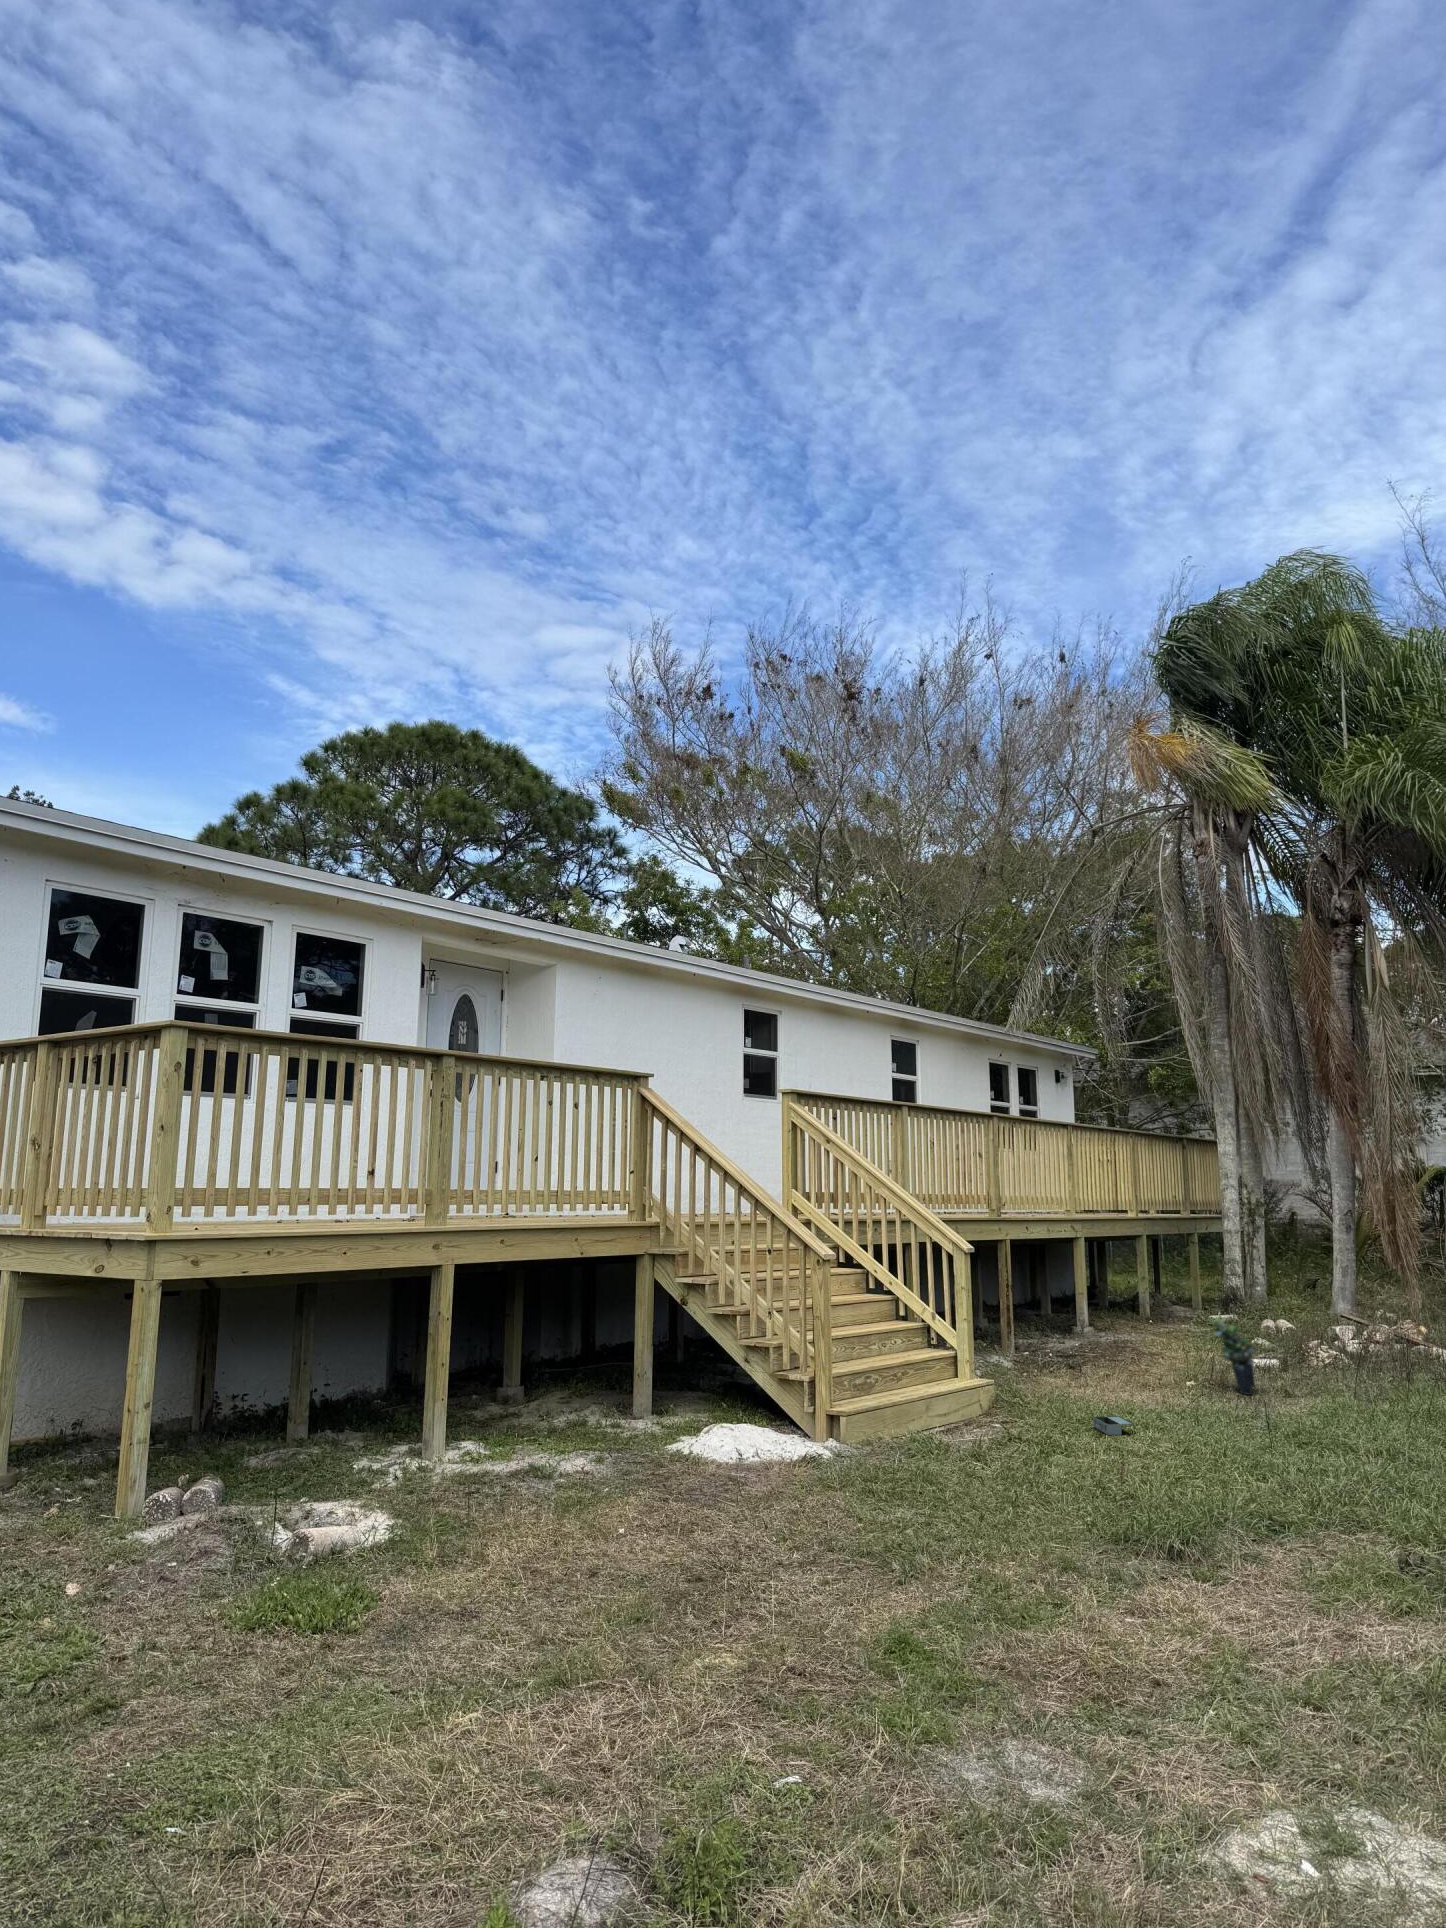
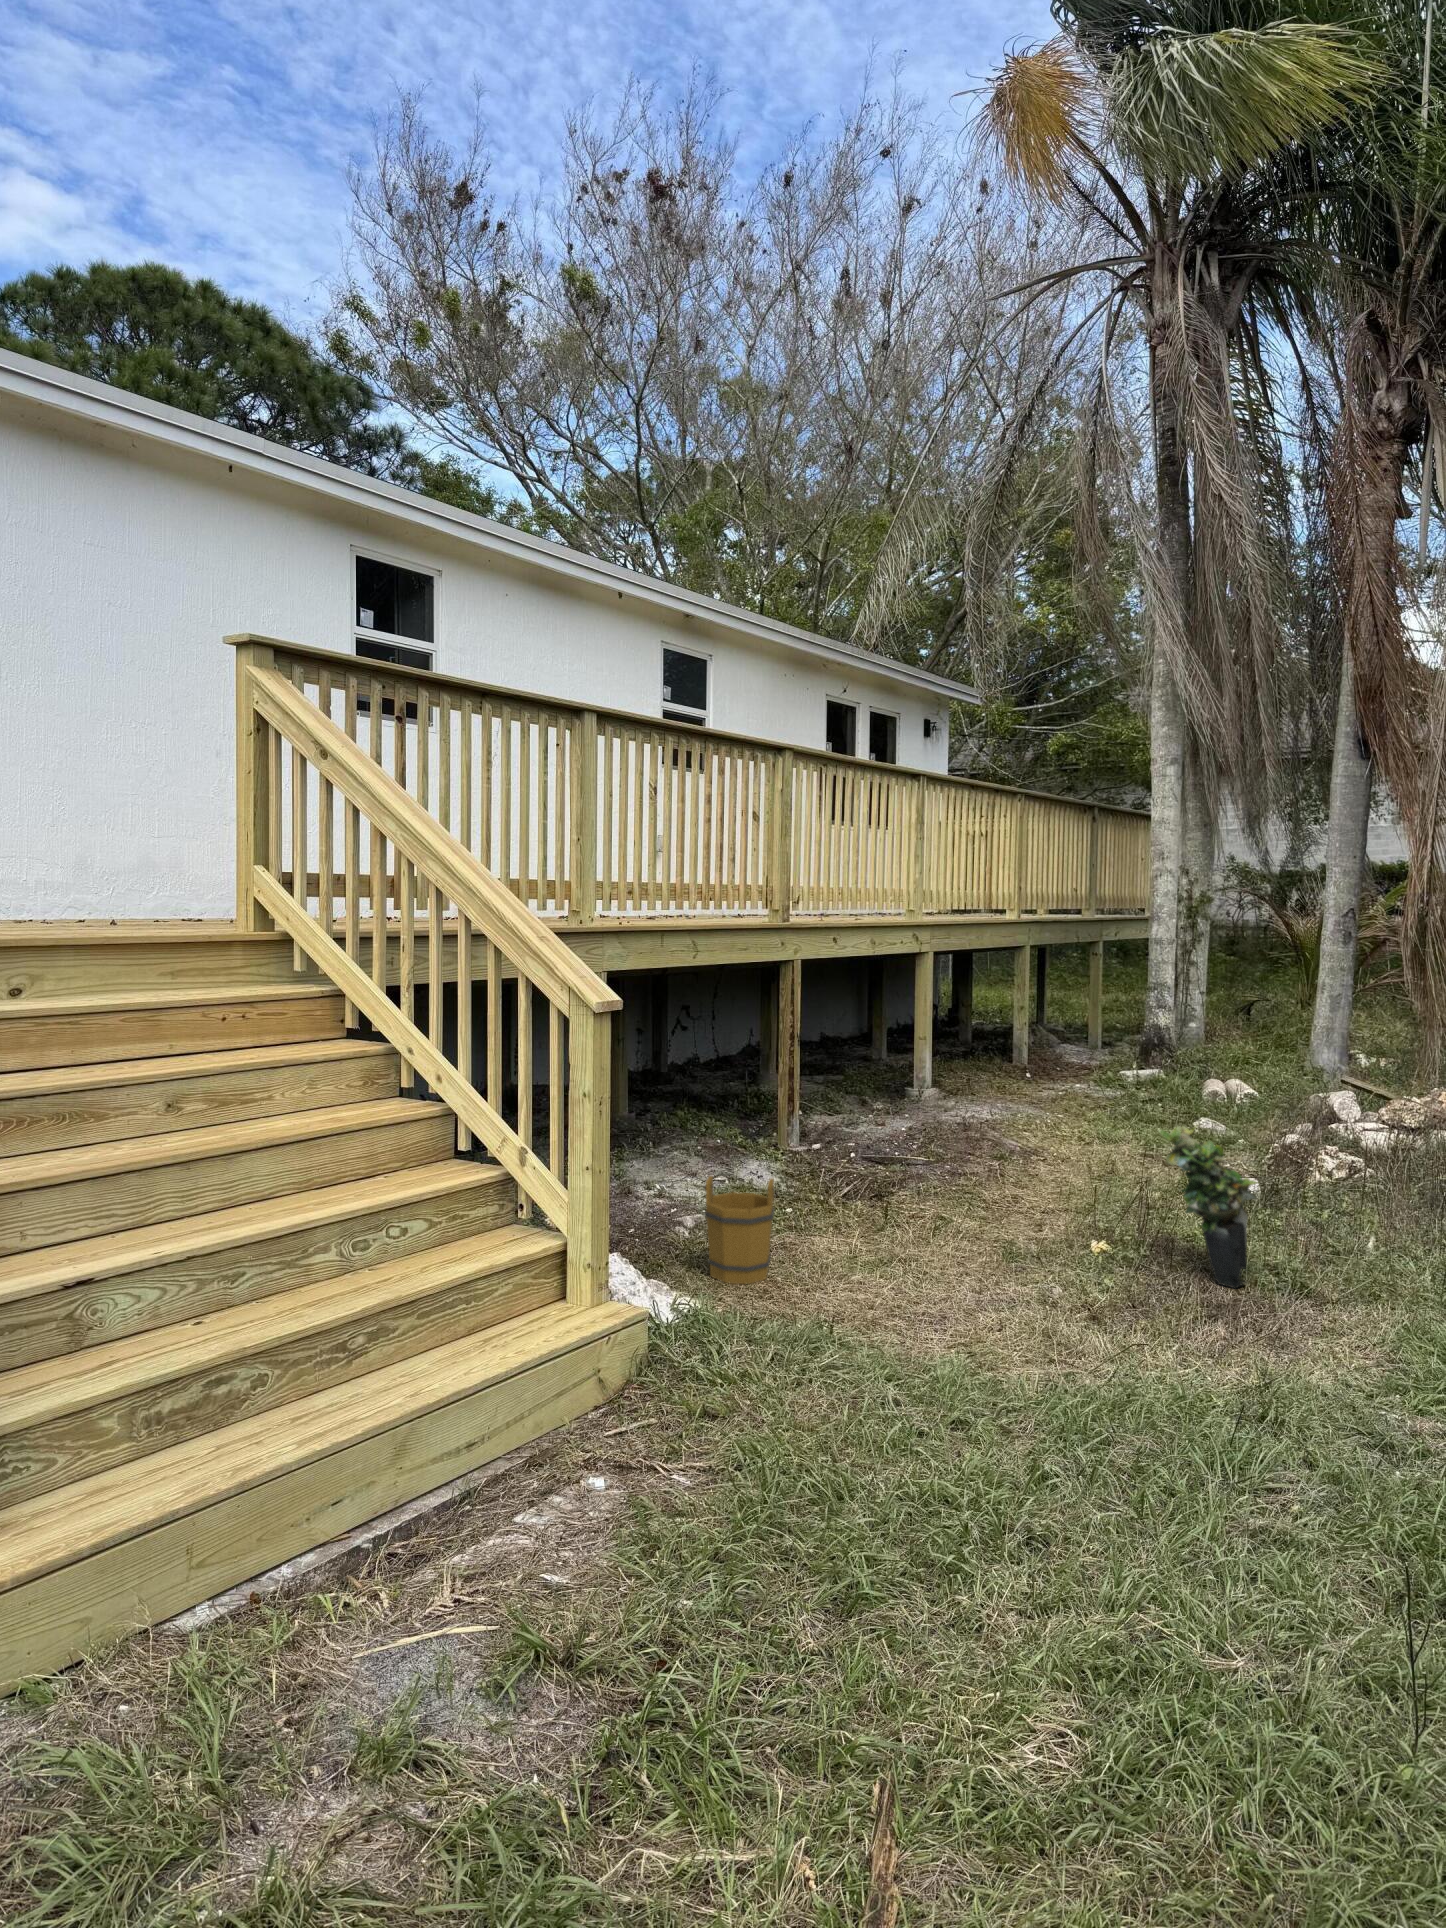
bucket: none [990,1341,1026,1393] -> present [704,1176,778,1284]
toolbox: present [1093,1416,1134,1435] -> none [872,1445,979,1530]

